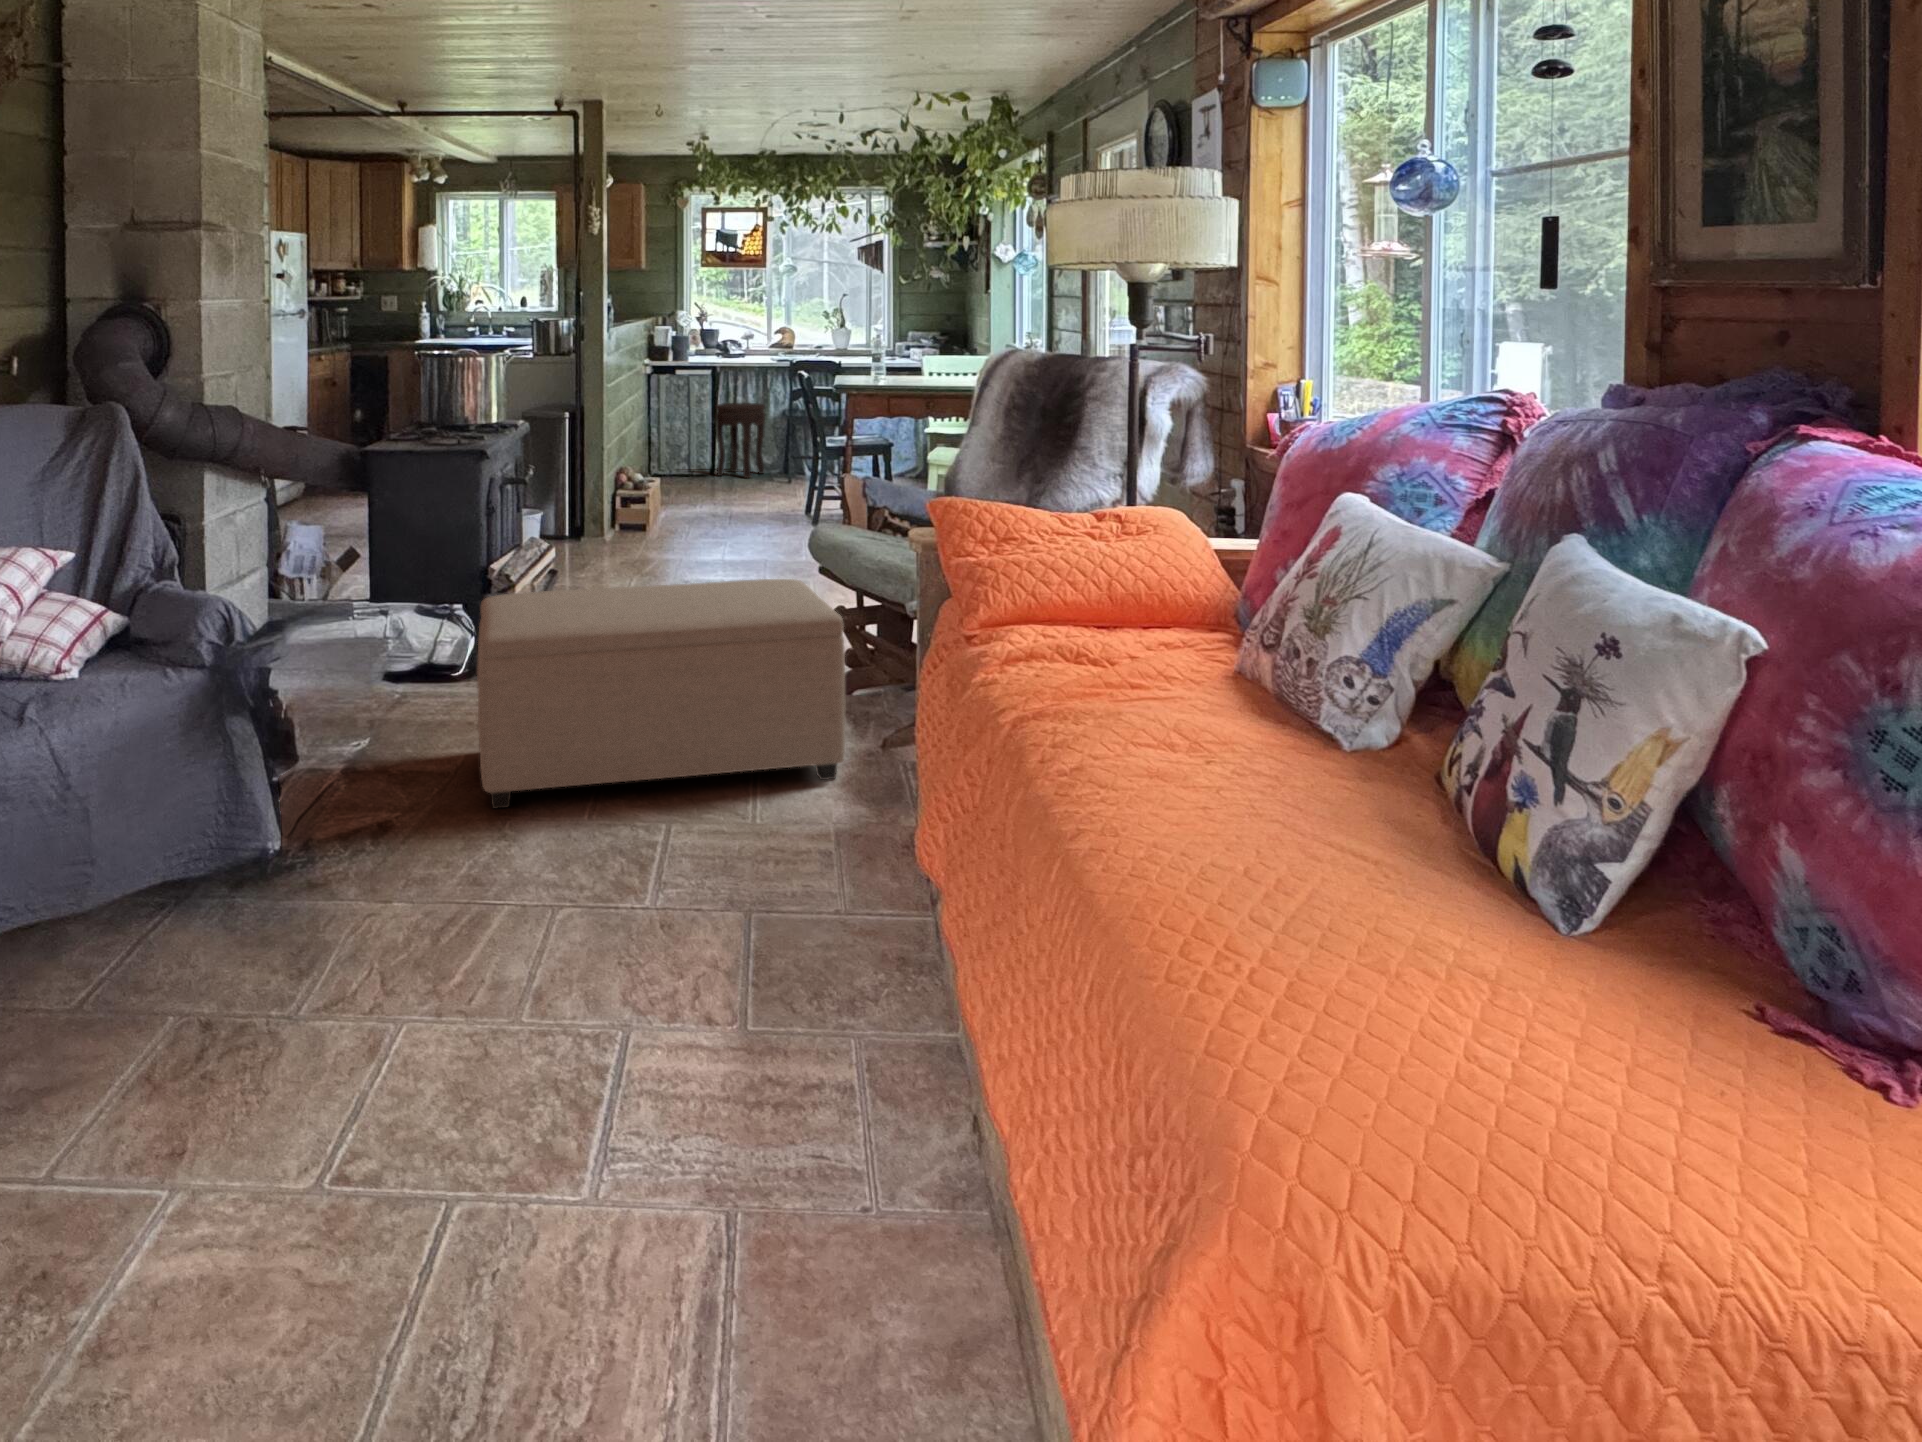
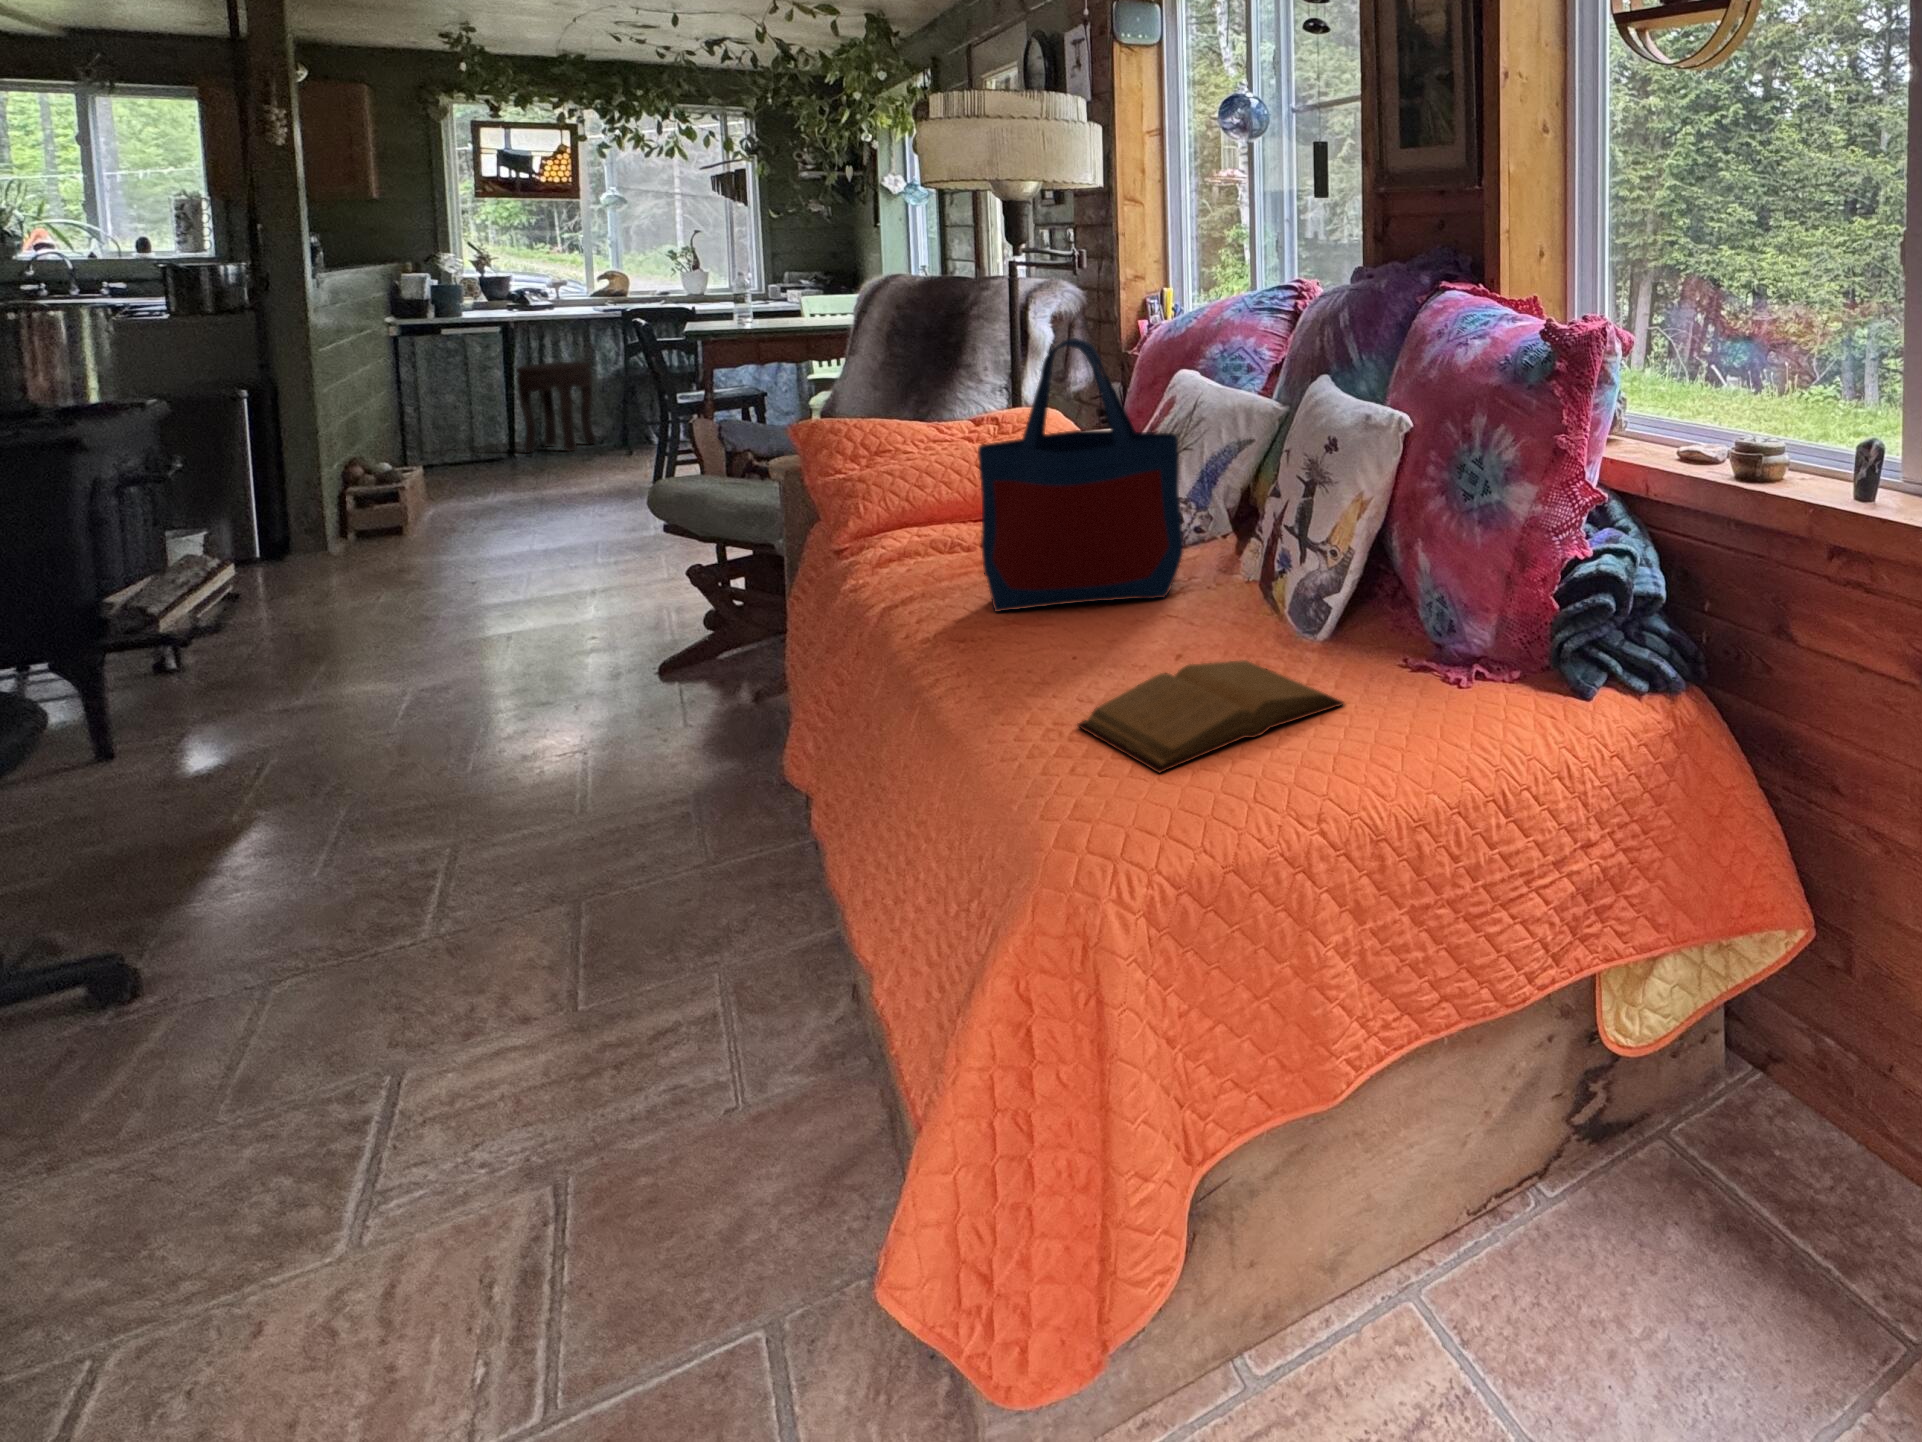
tote bag: none [1120,456,1367,794] -> present [978,338,1183,612]
ottoman: present [477,579,845,809] -> none [137,537,714,887]
book: none [1254,927,1672,1100] -> present [1077,660,1344,773]

